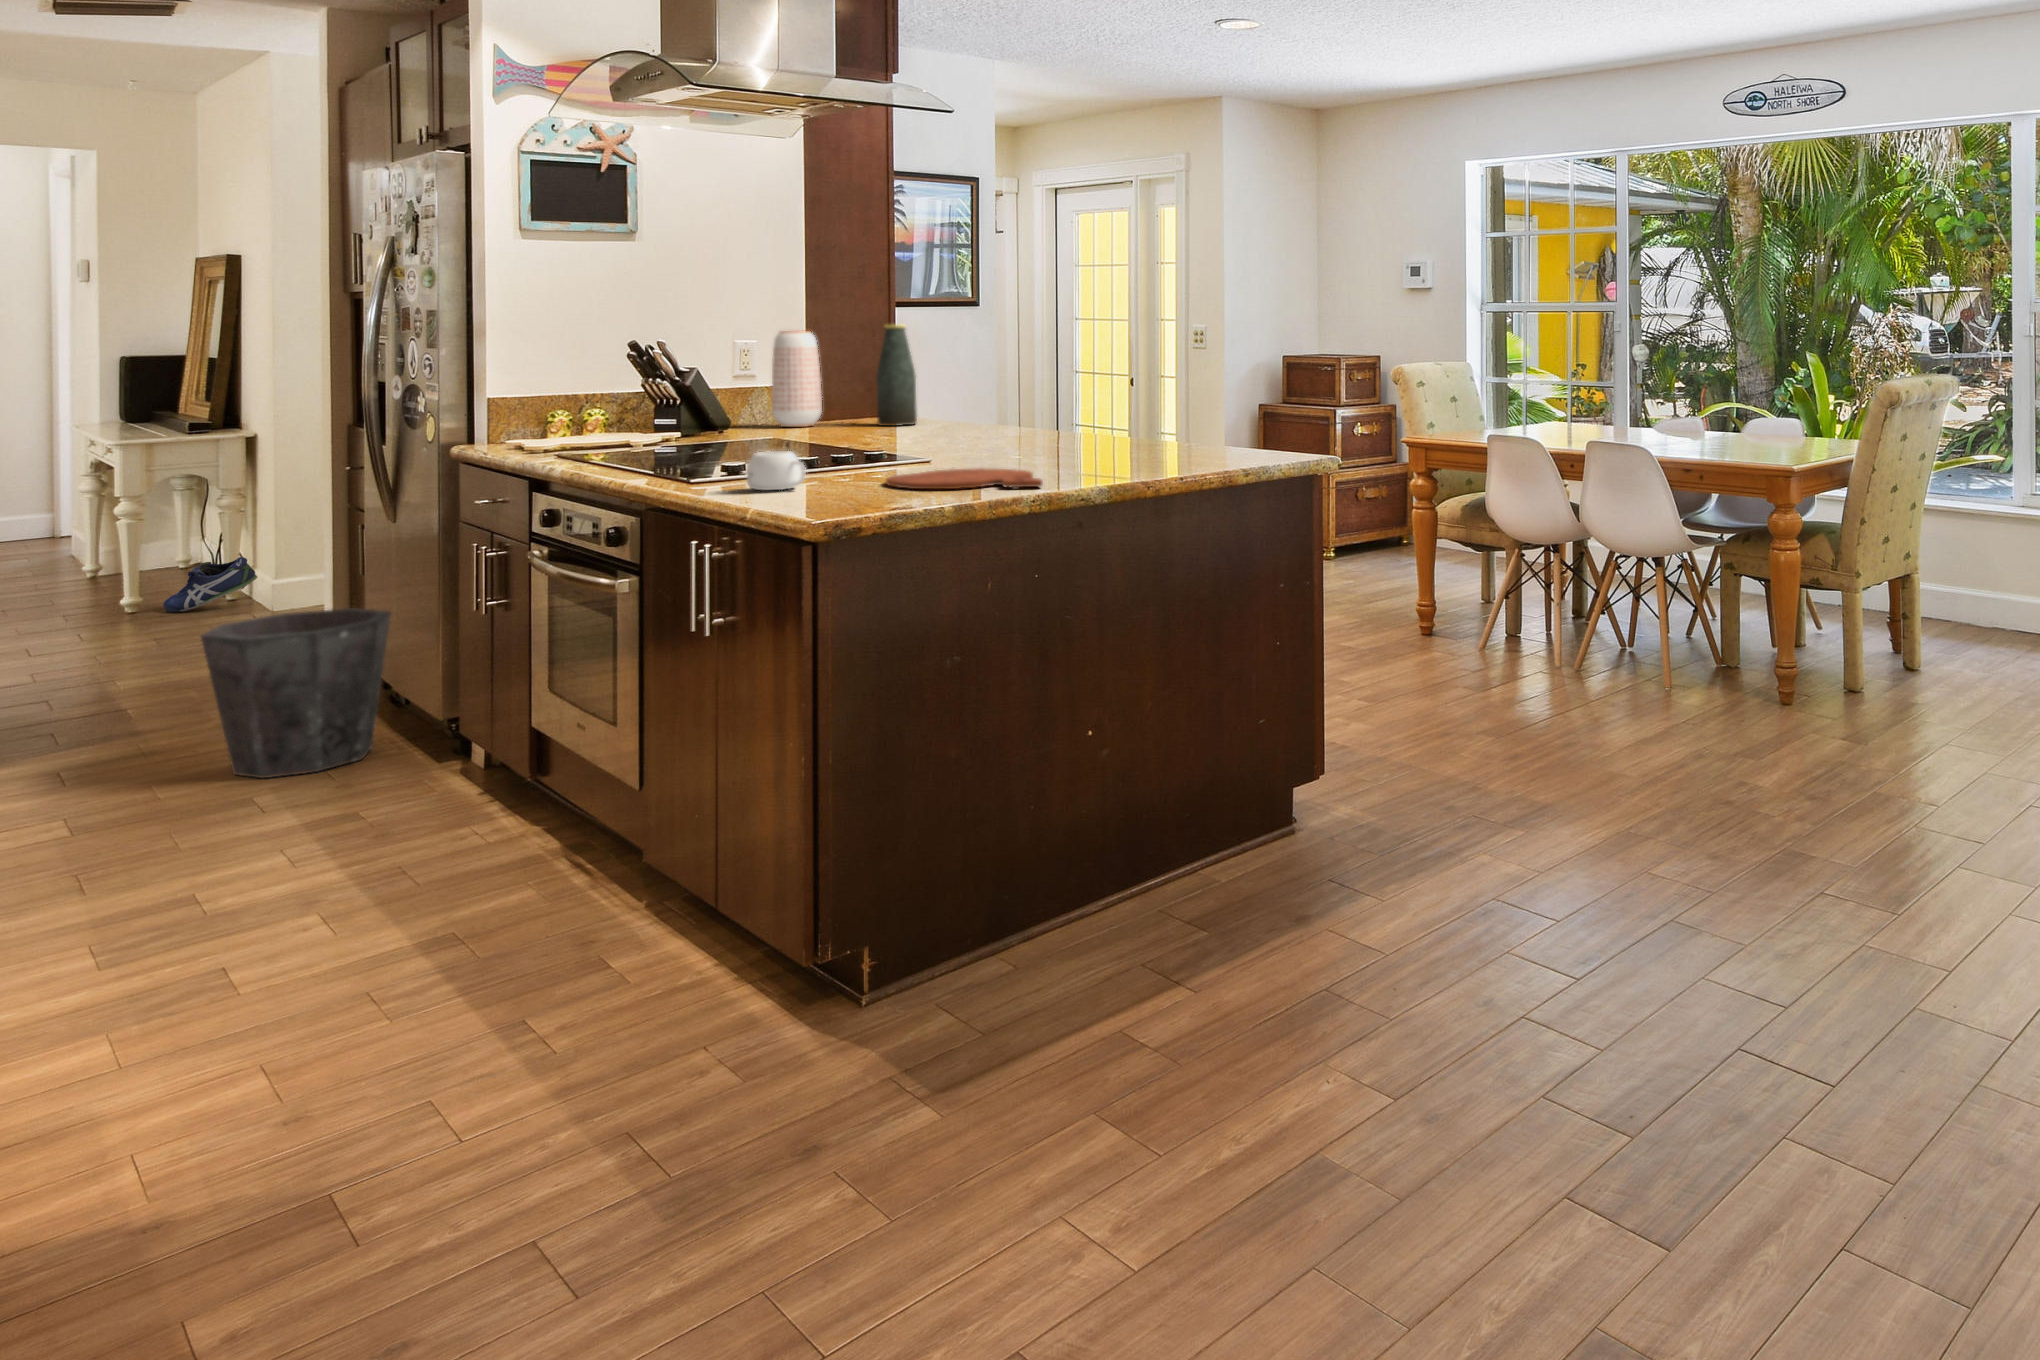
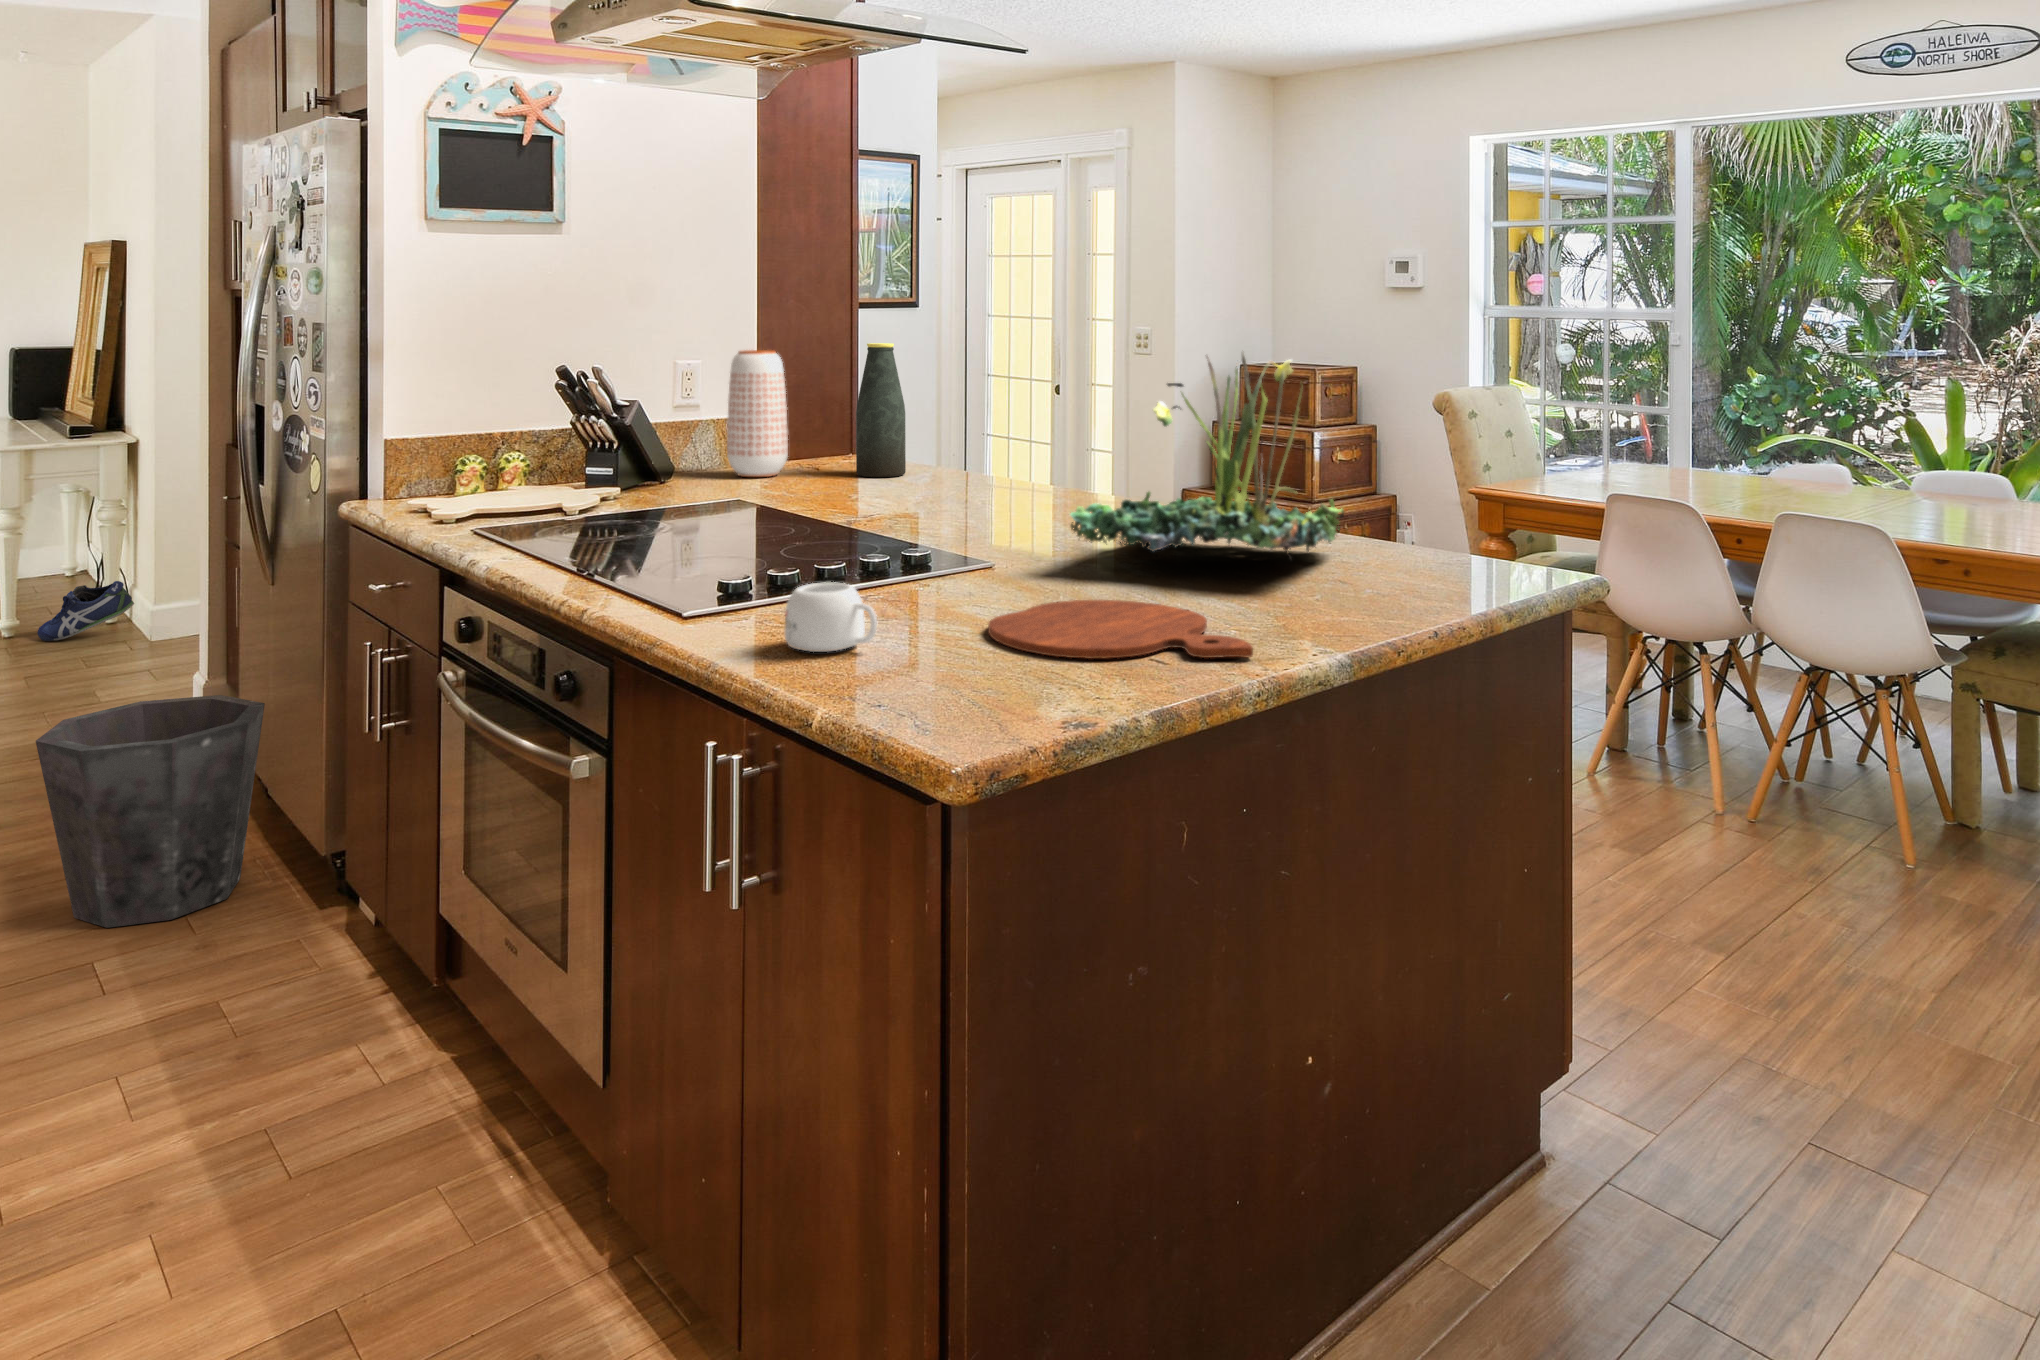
plant: none [973,315,1184,449] -> present [1070,353,1344,559]

